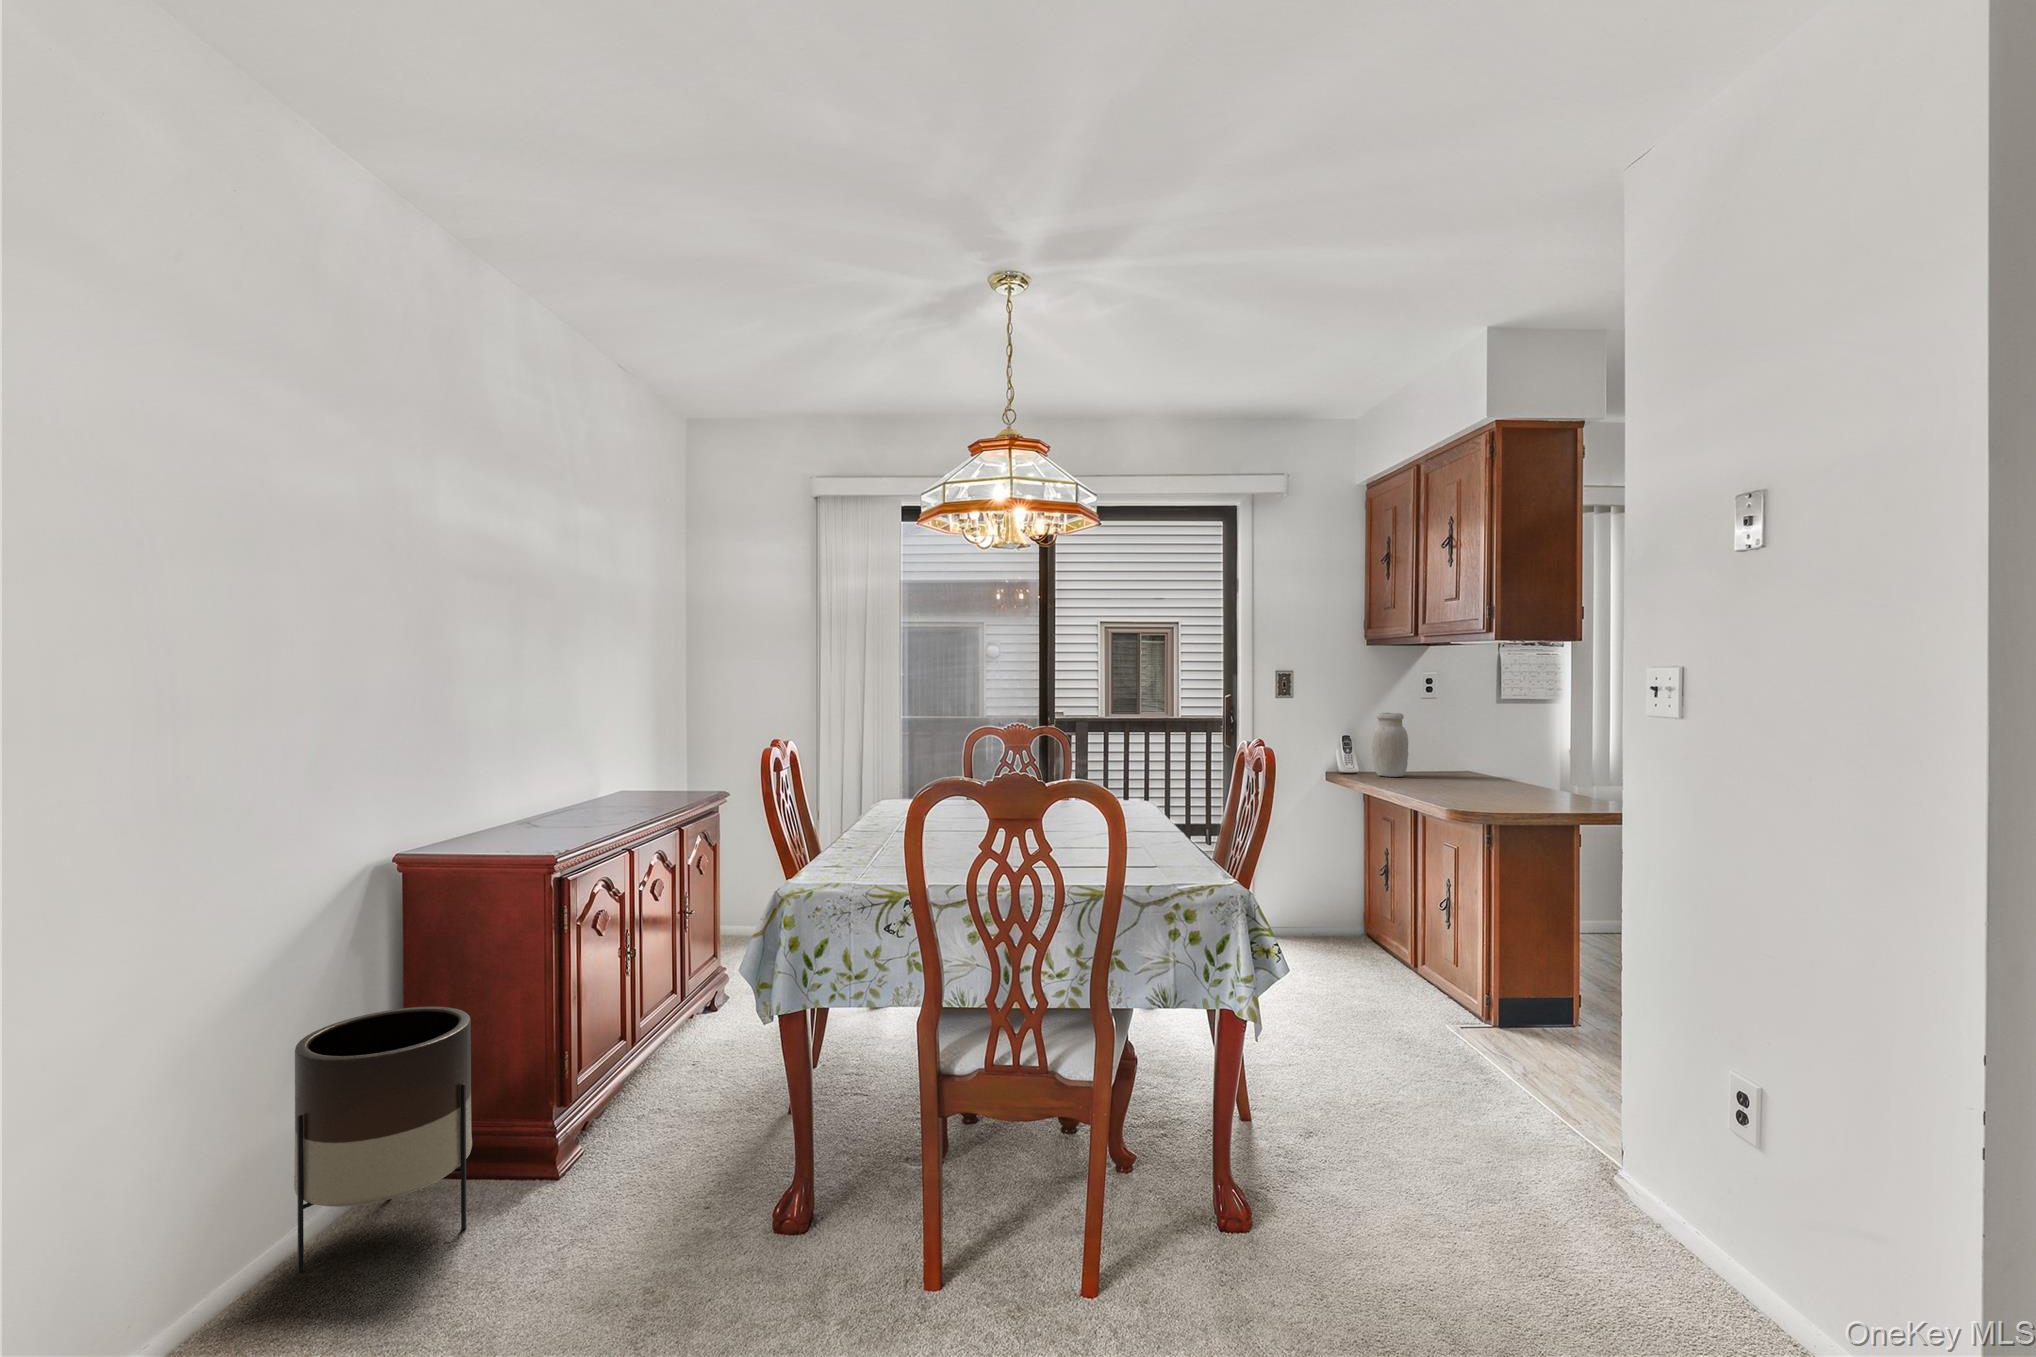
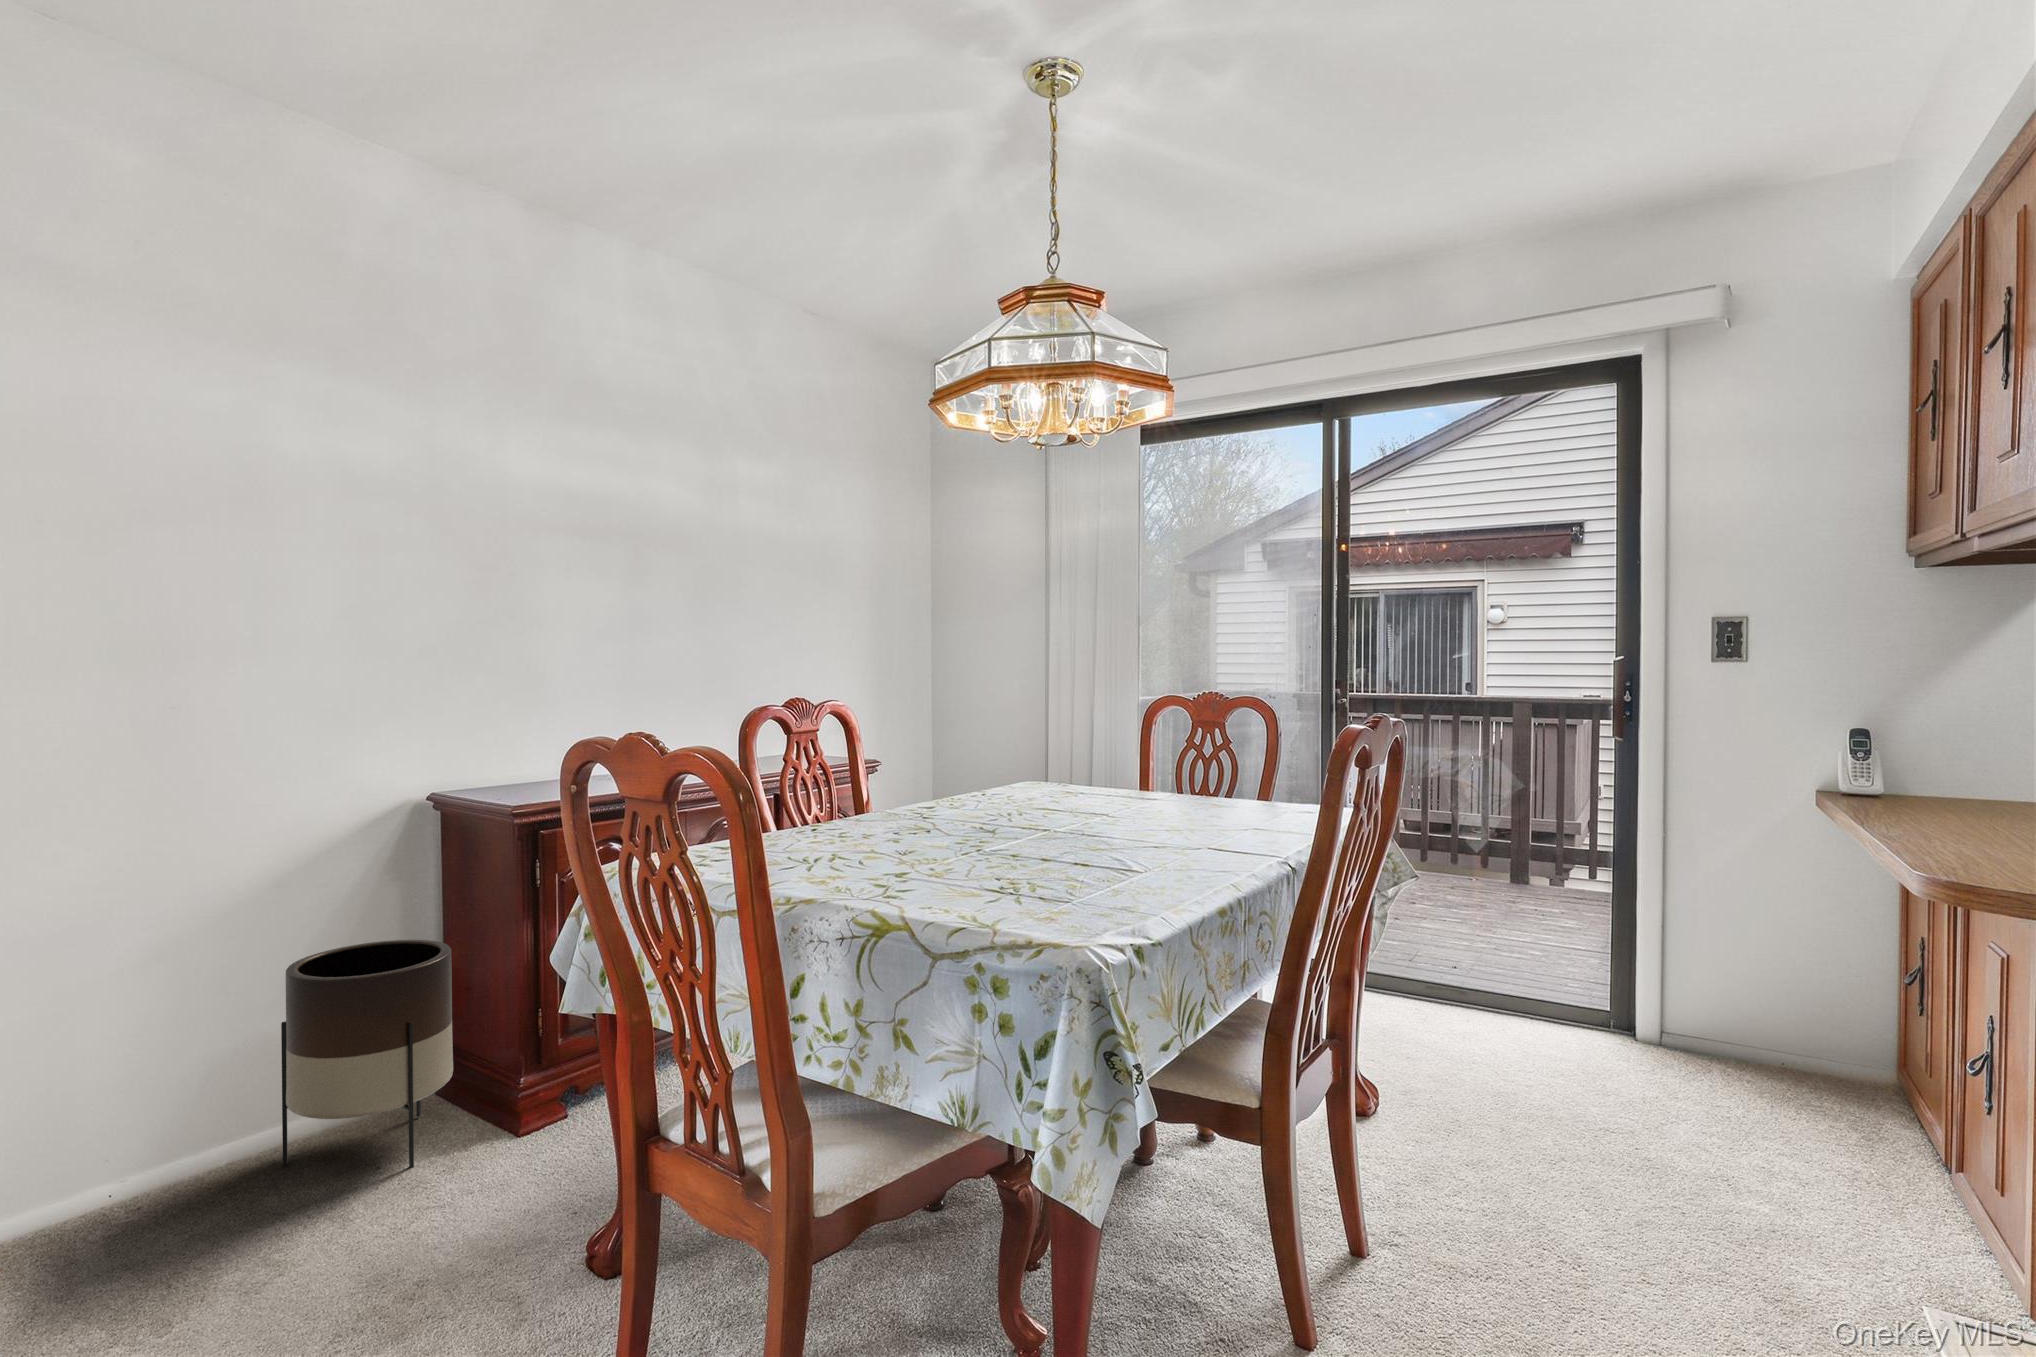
jar: present [1372,713,1408,777] -> none [1905,688,1988,807]

